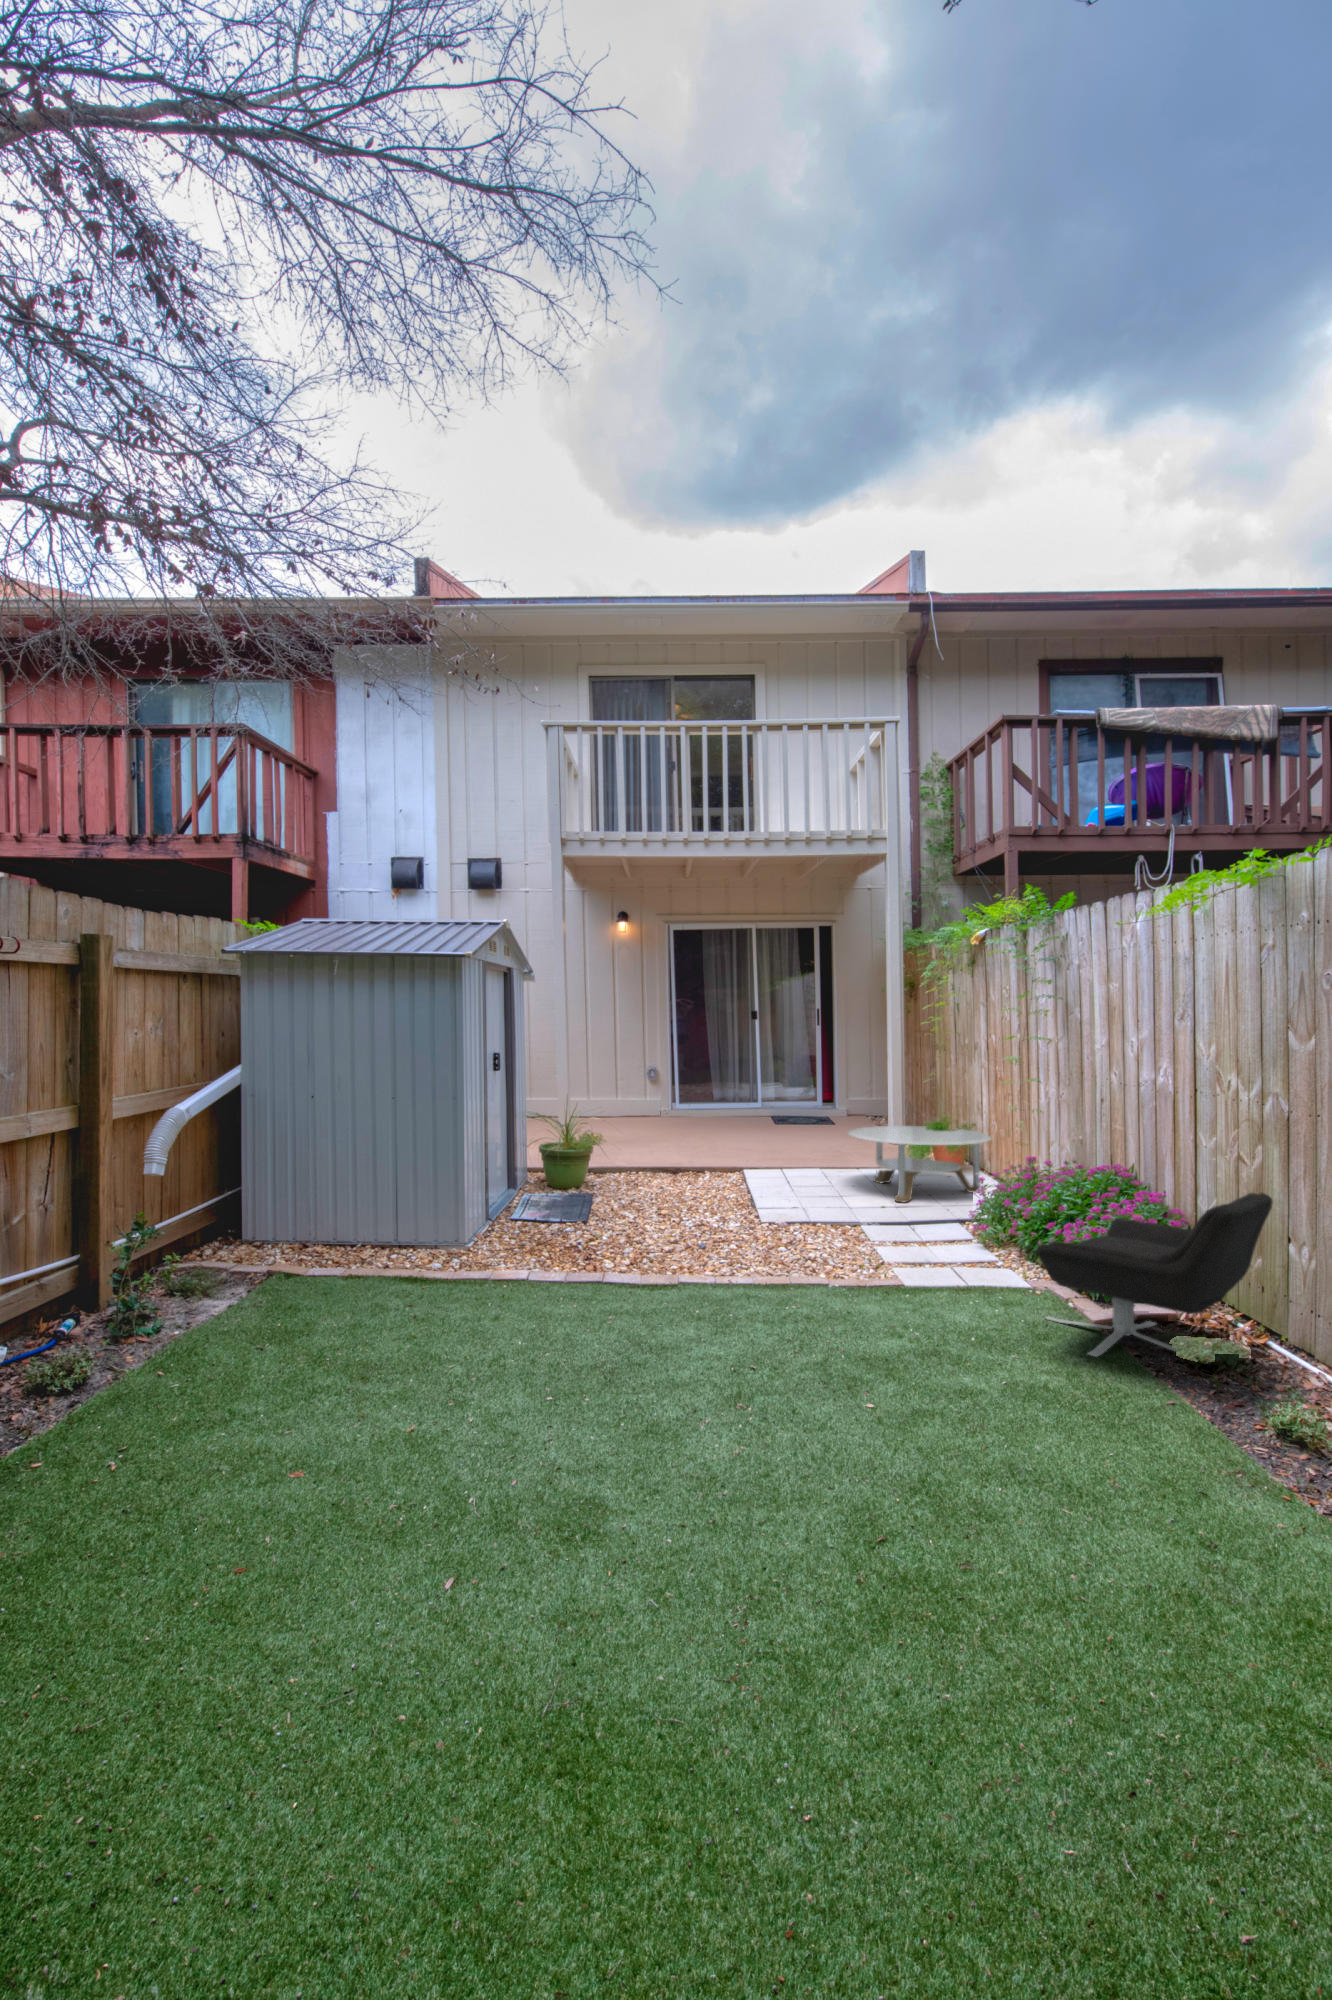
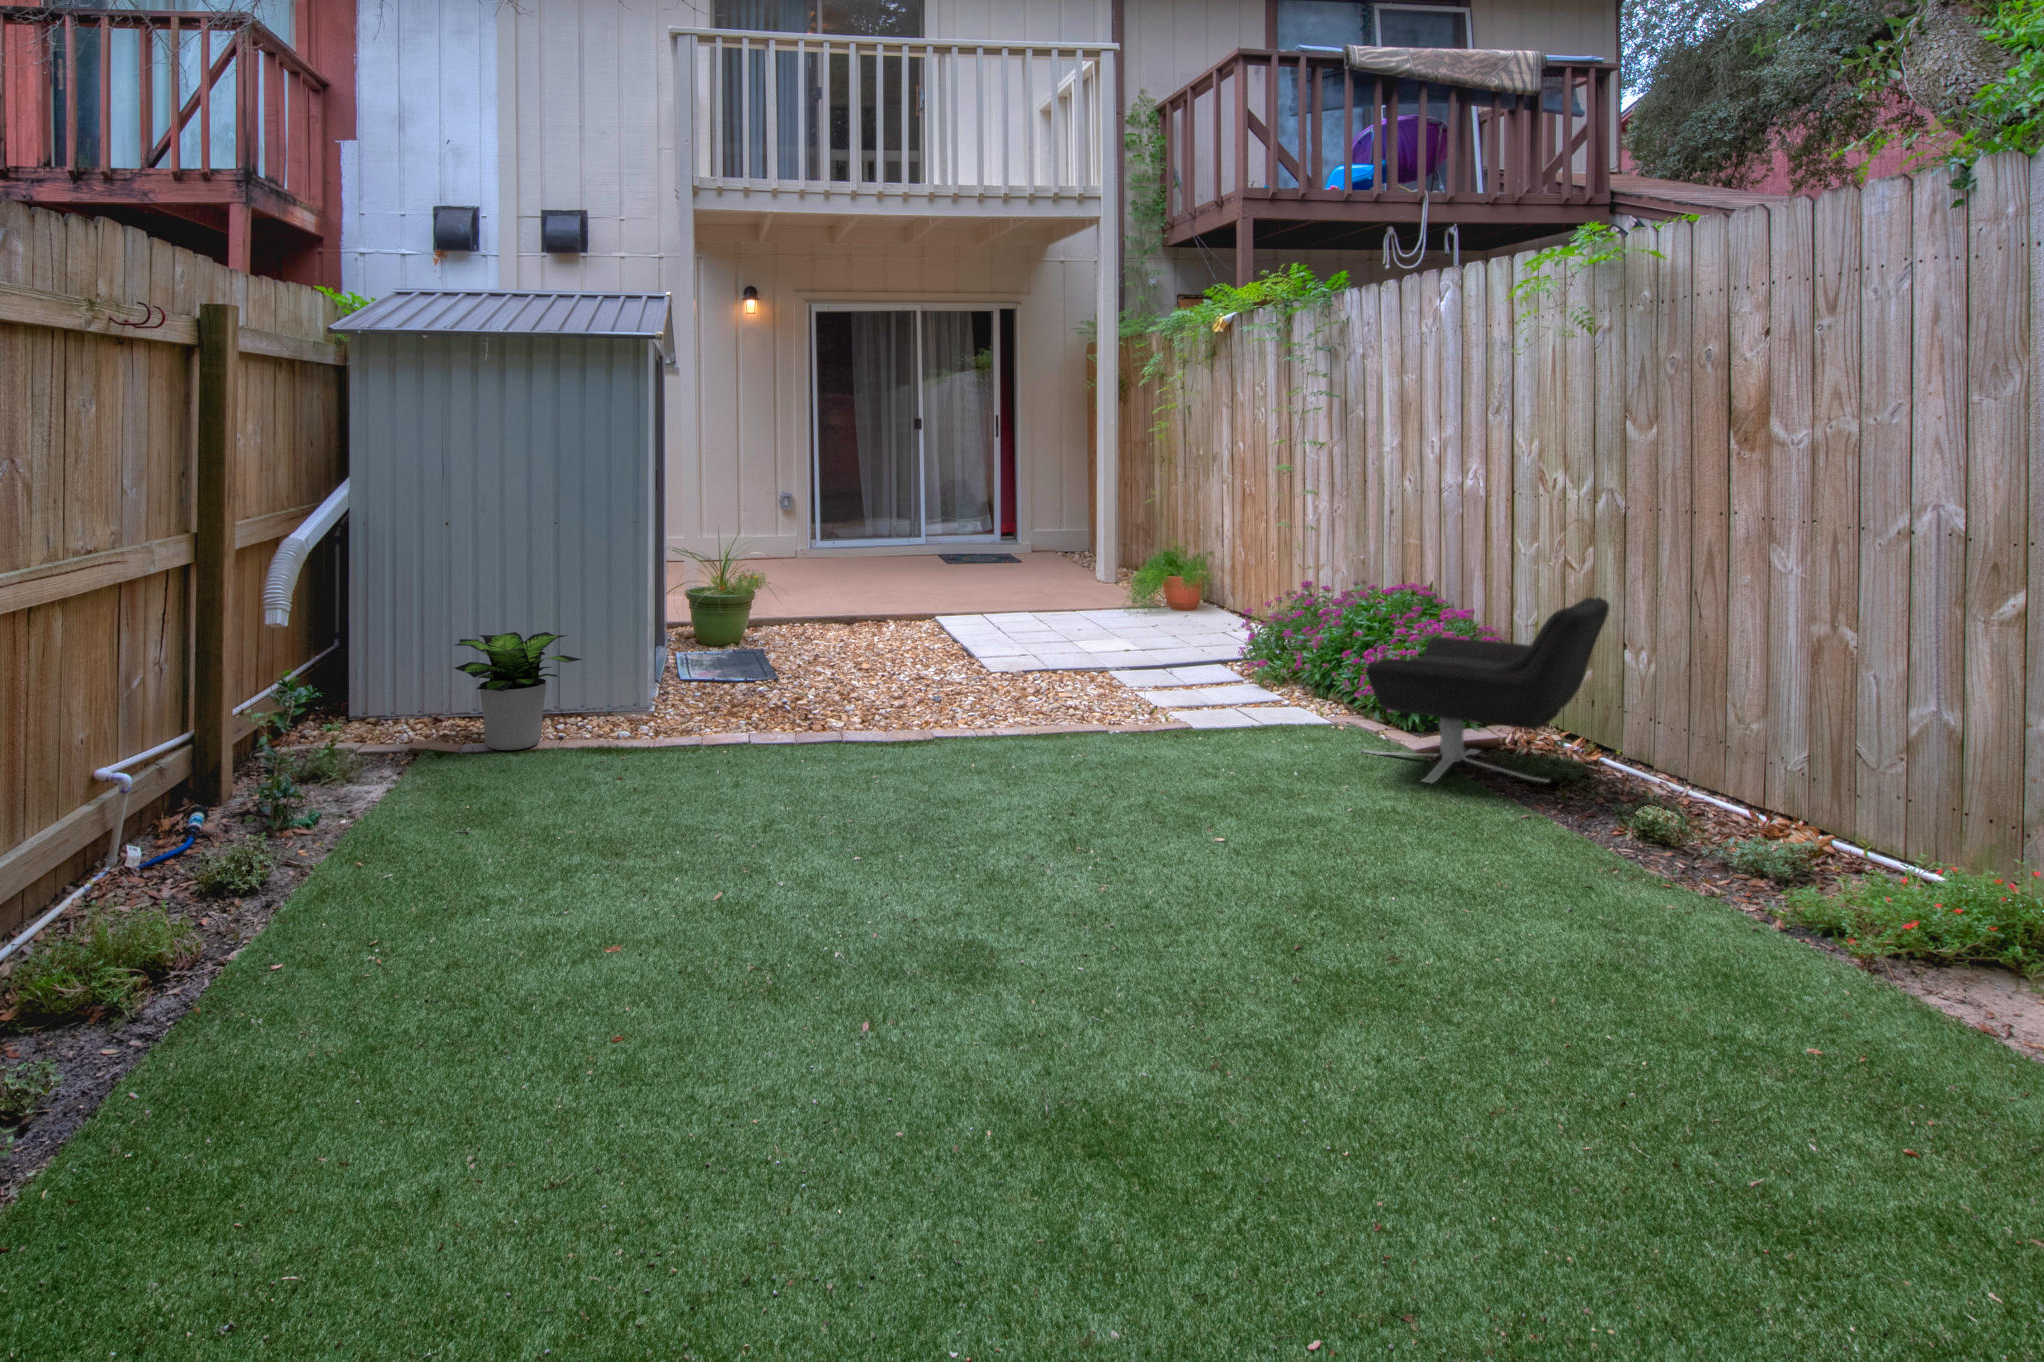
round table: present [848,1126,992,1202] -> none [1070,556,1245,646]
potted plant: none [306,1185,410,1280] -> present [454,632,582,750]

